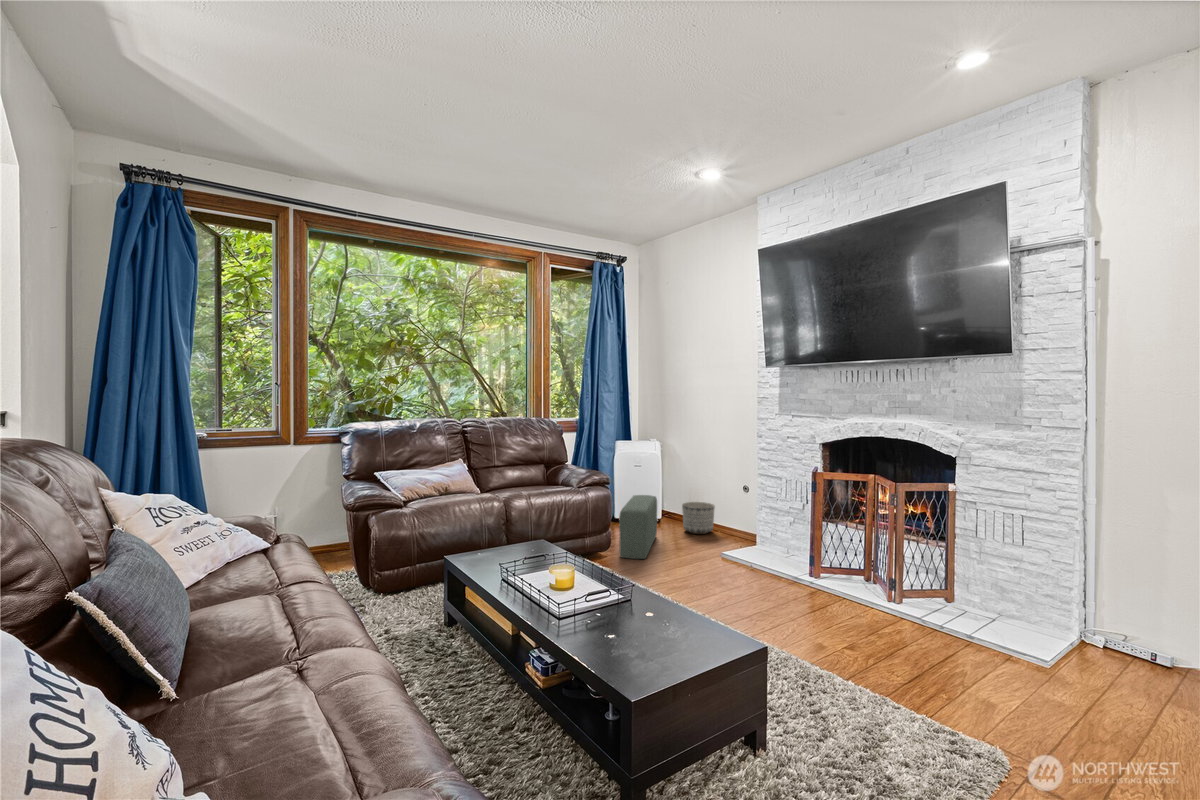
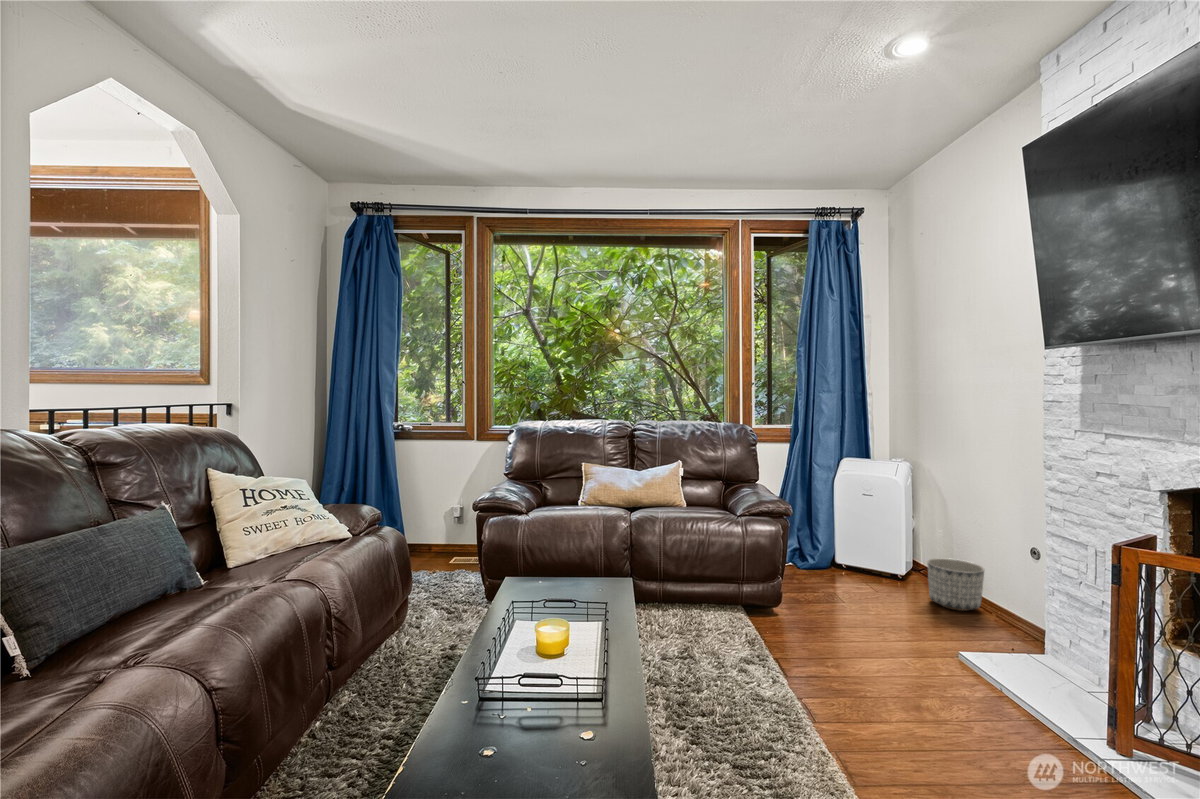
pouf: present [619,495,657,559] -> none [791,536,878,628]

